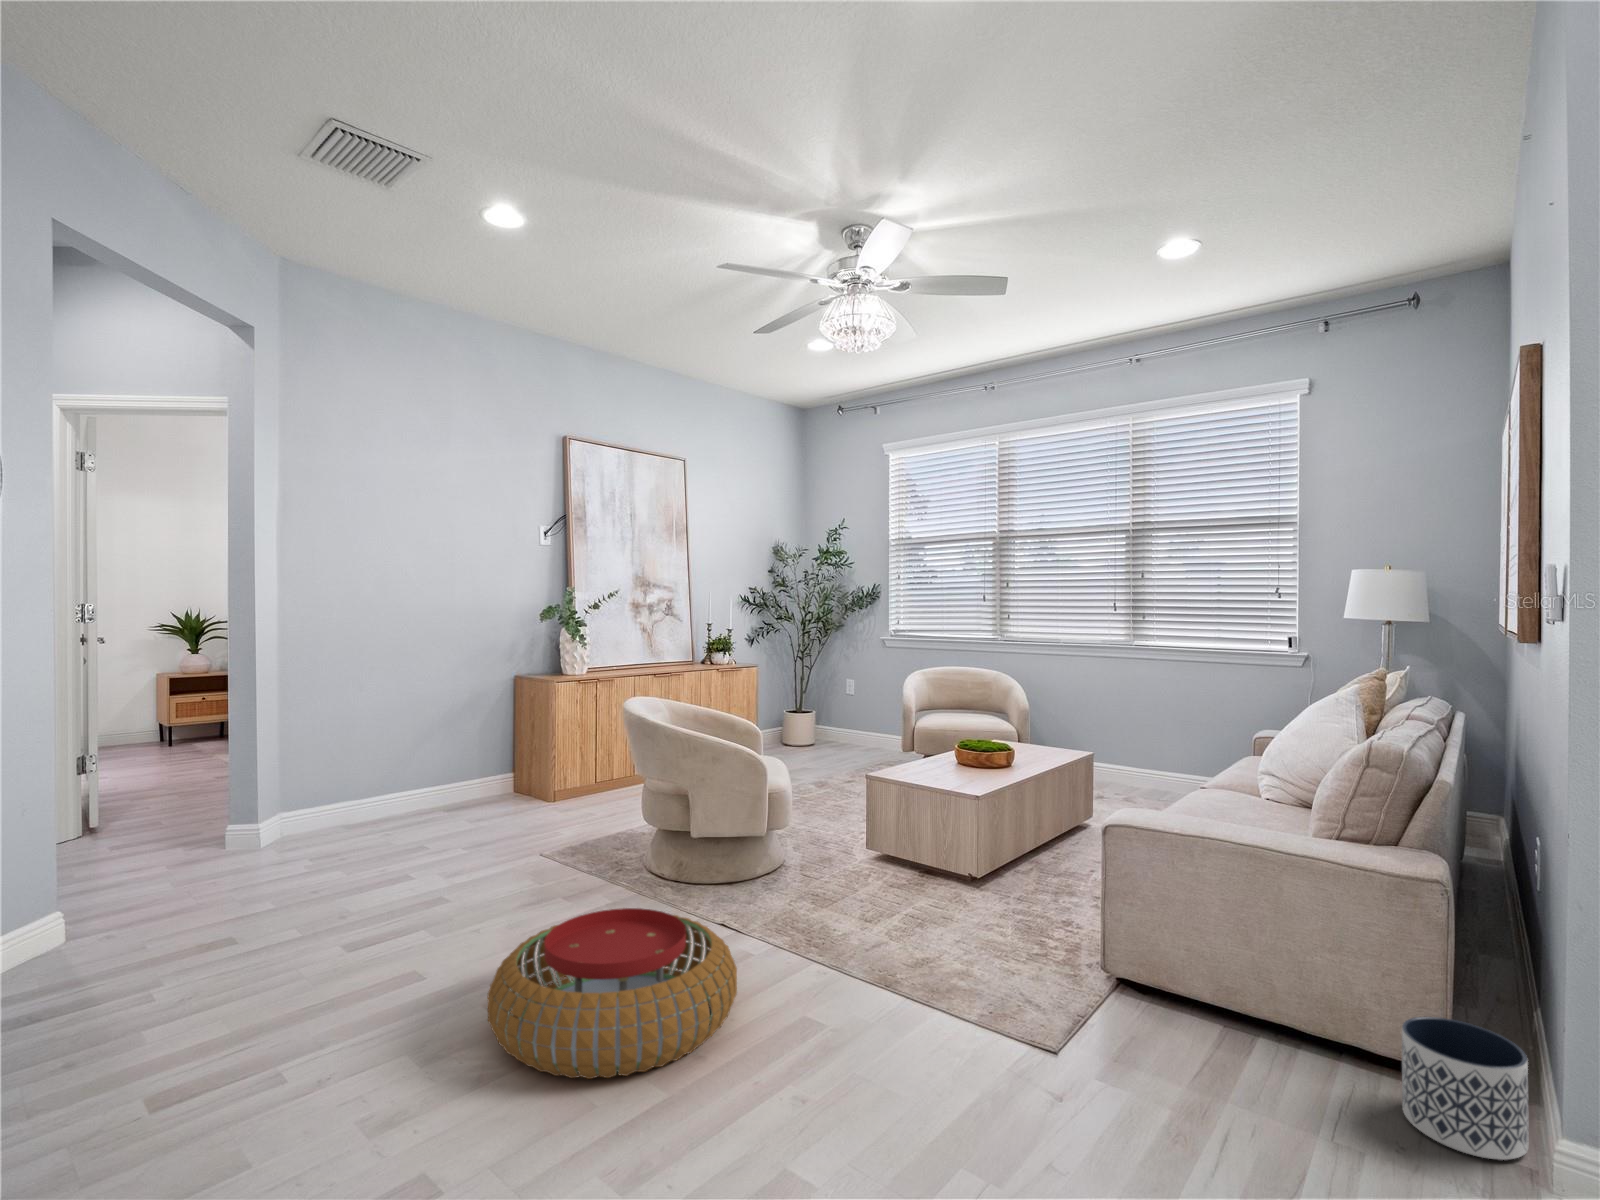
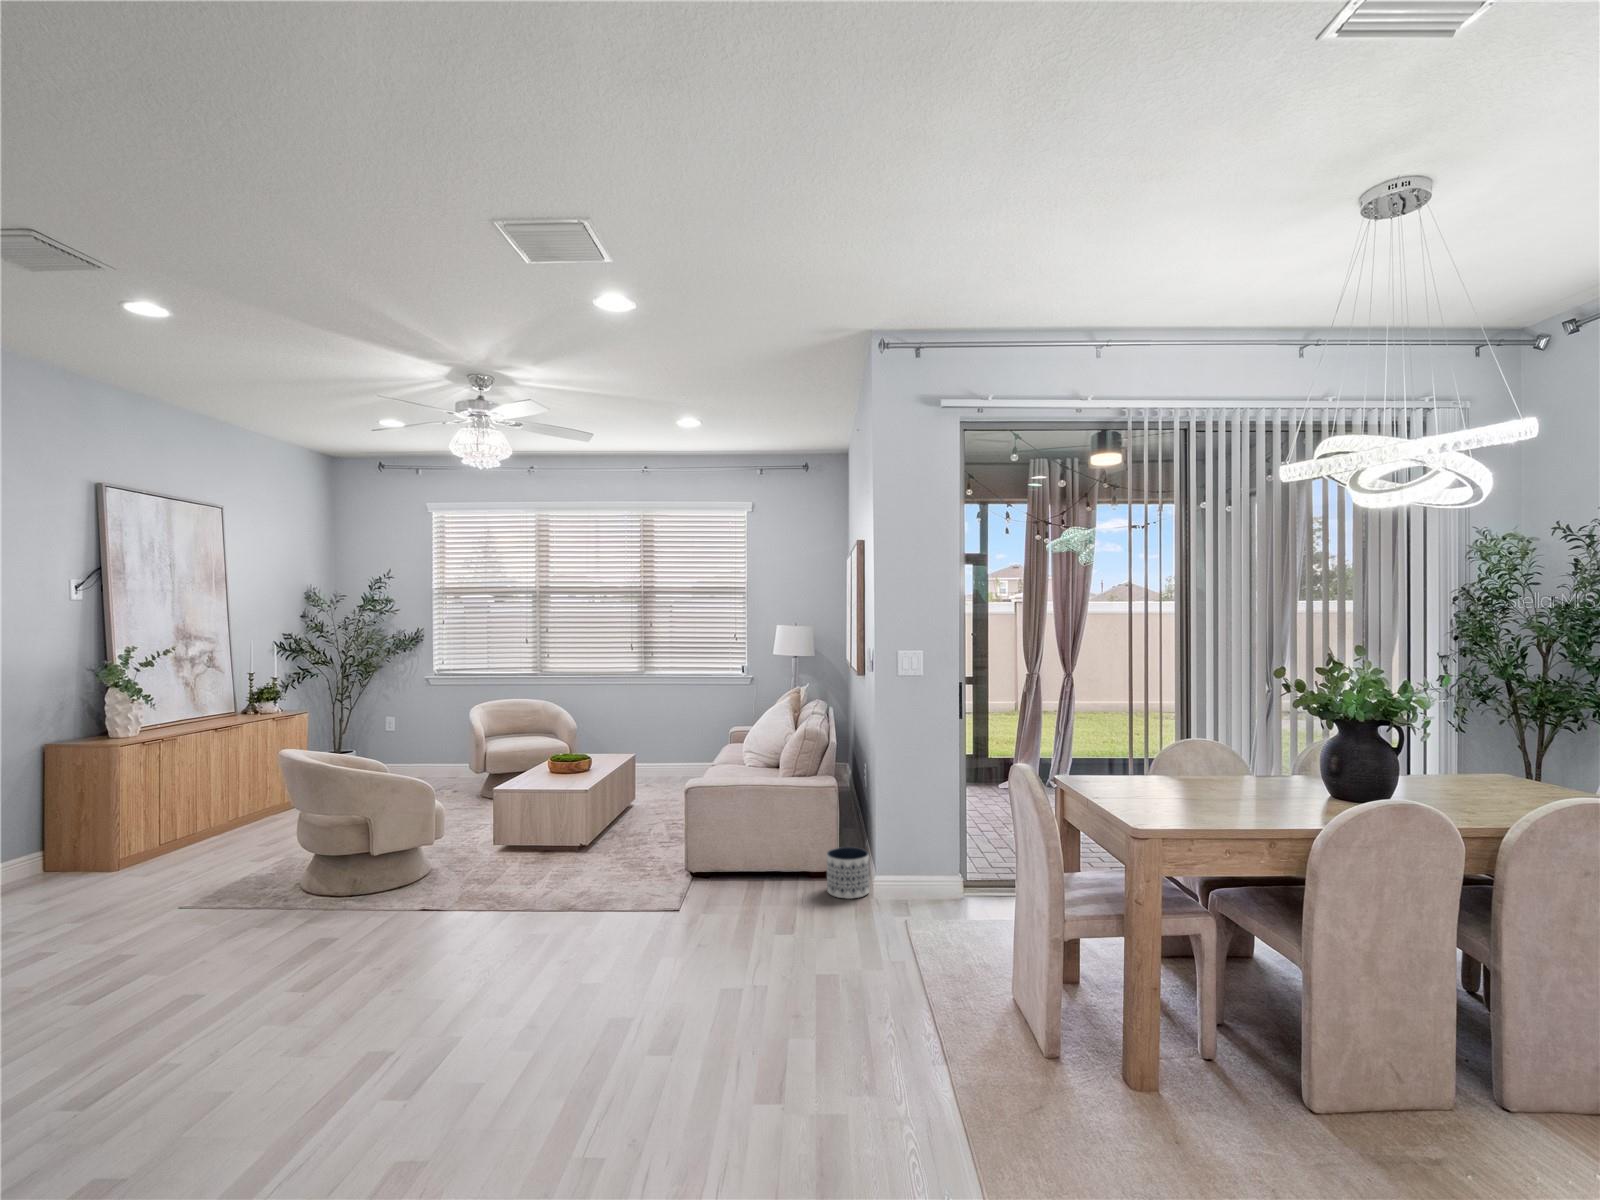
pouf: present [488,908,737,1079] -> none [300,897,491,1010]

